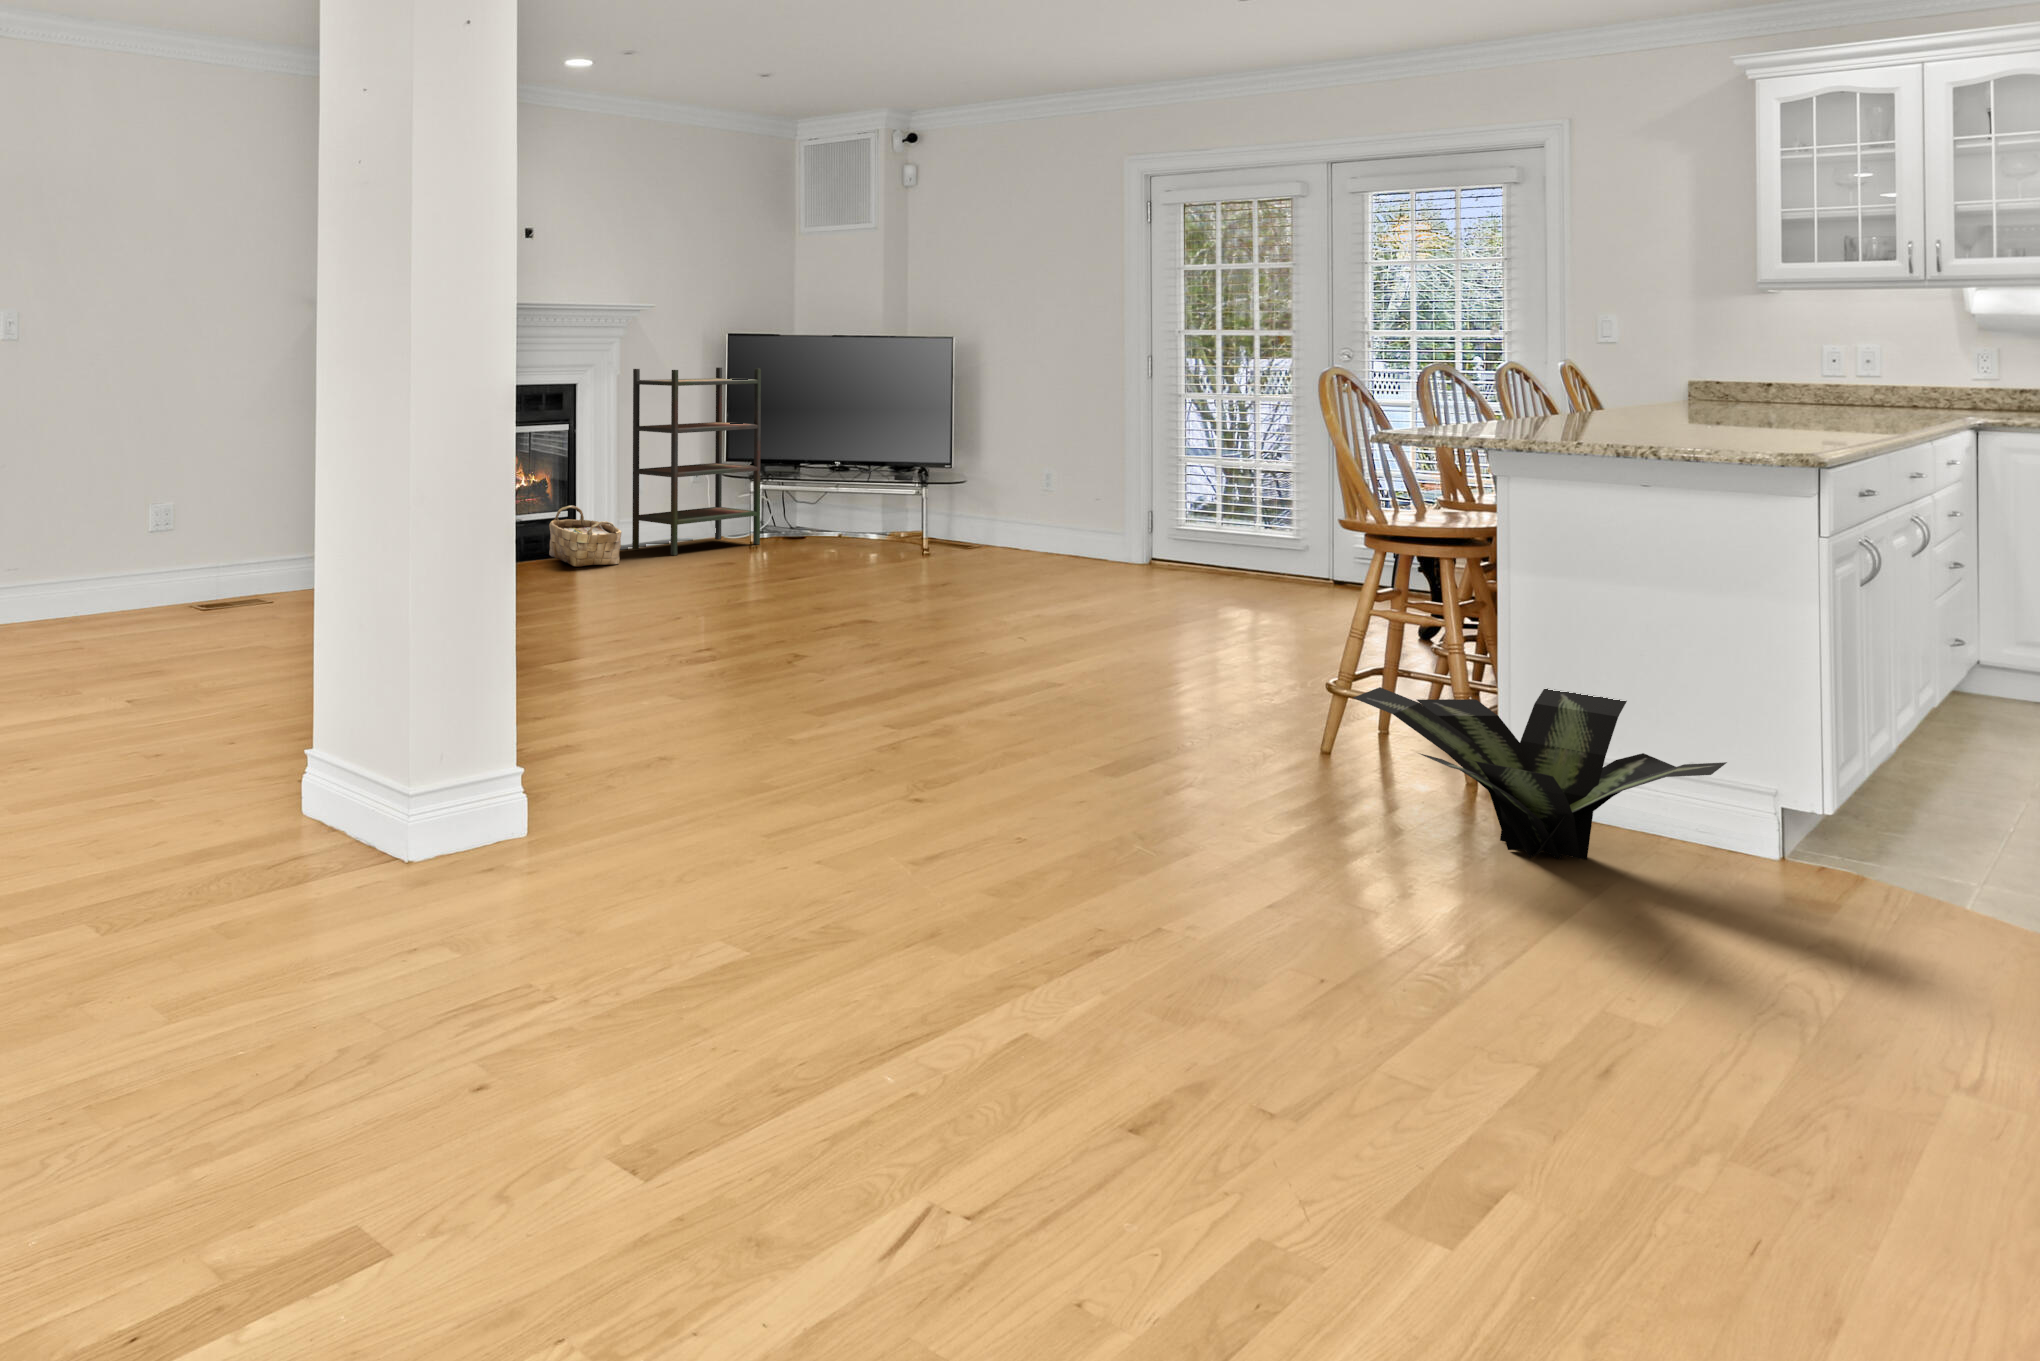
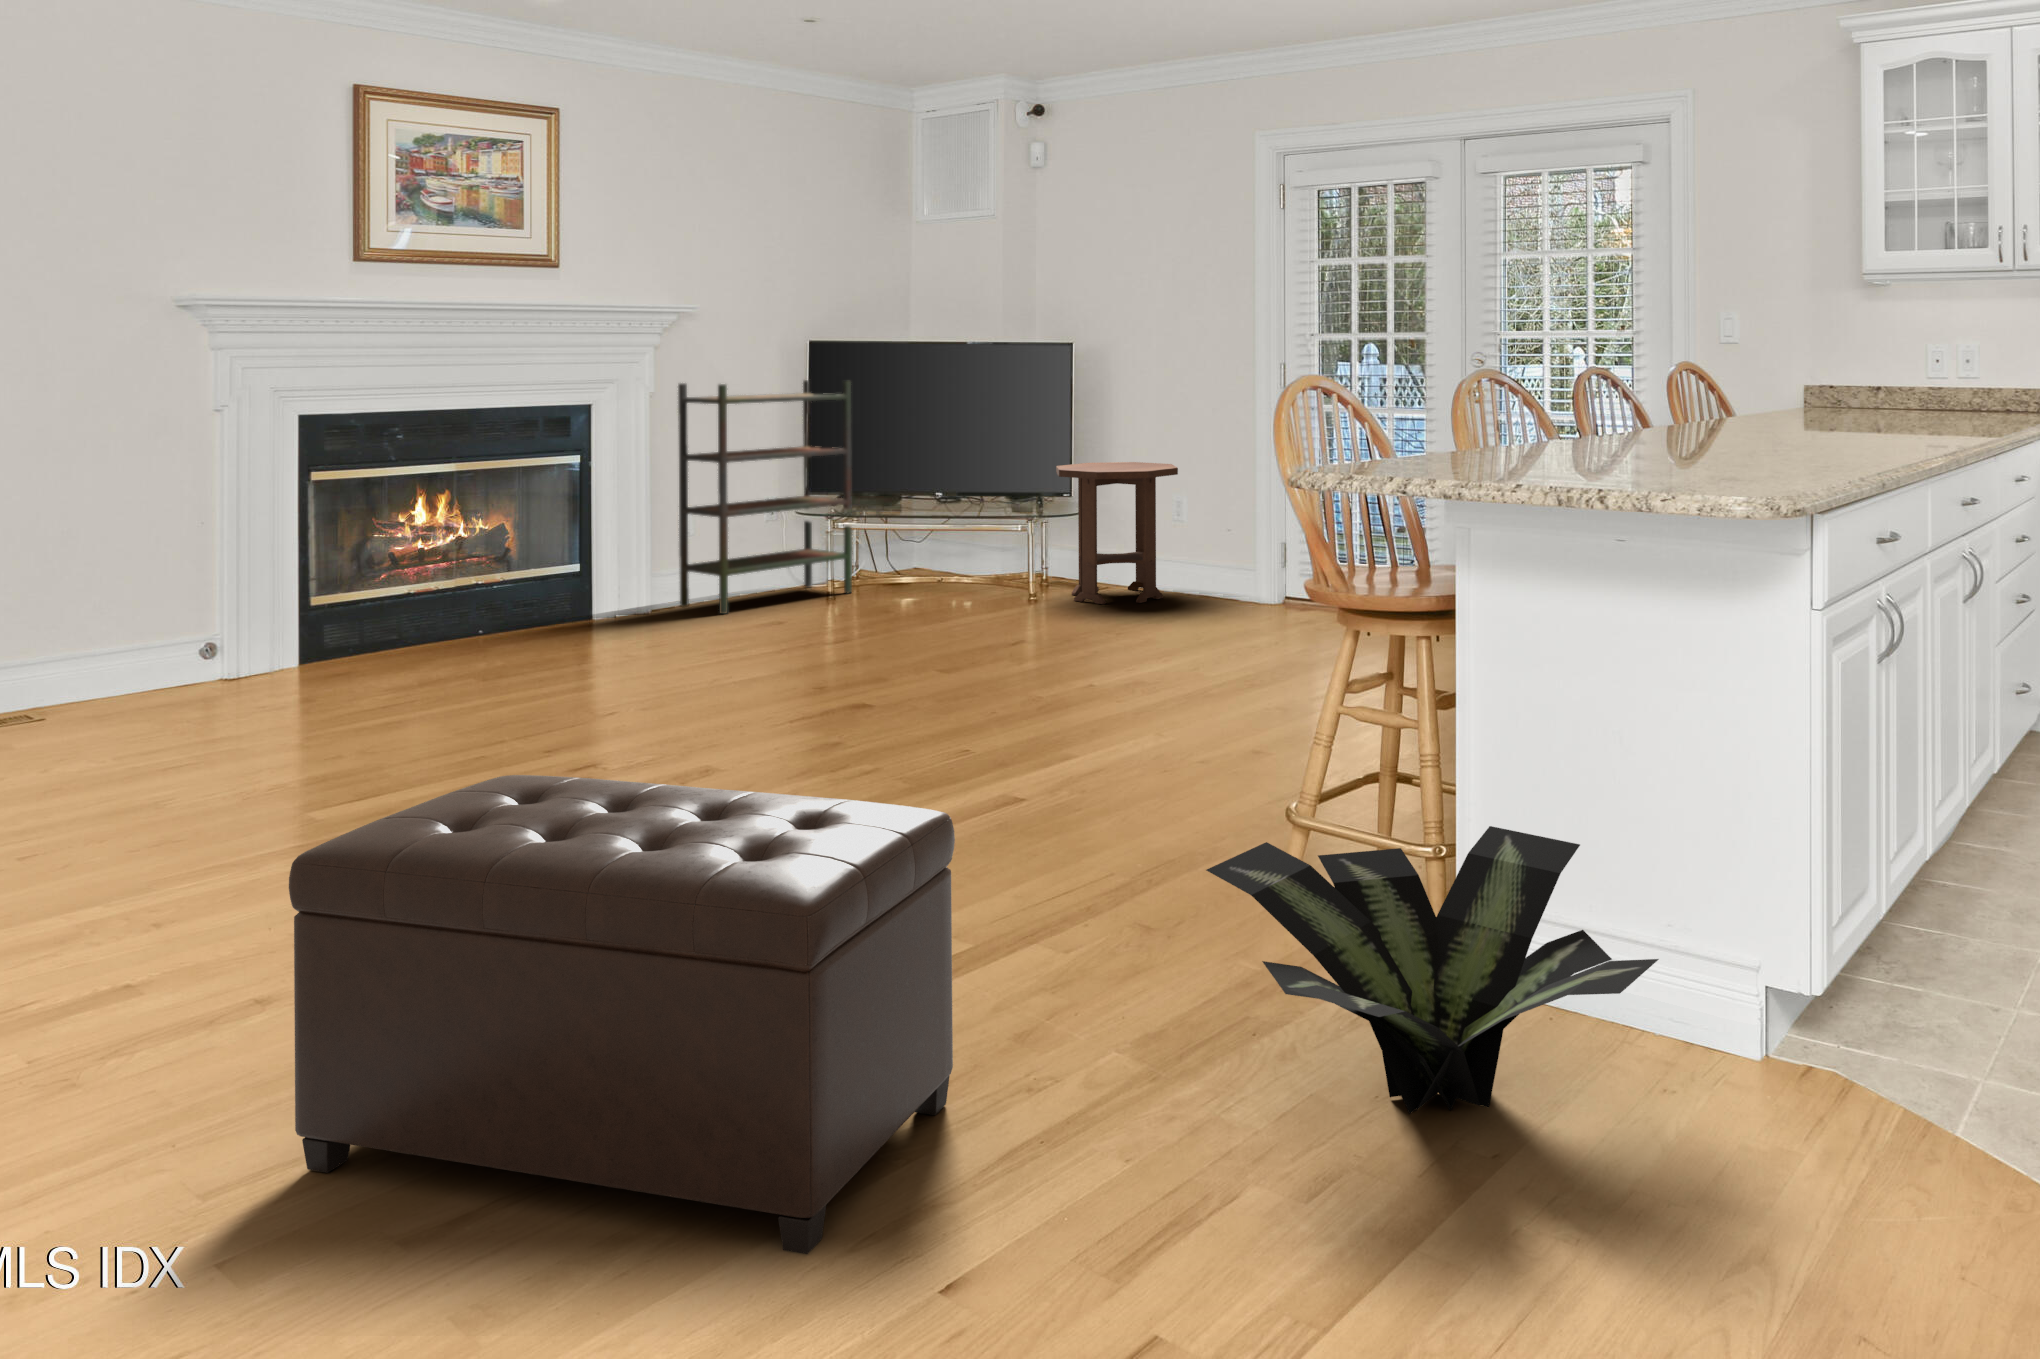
side table: none [938,441,1050,560] -> present [1056,462,1178,604]
woven basket: present [549,506,621,567] -> none [544,558,637,638]
ottoman: none [810,613,1201,884] -> present [289,775,955,1254]

